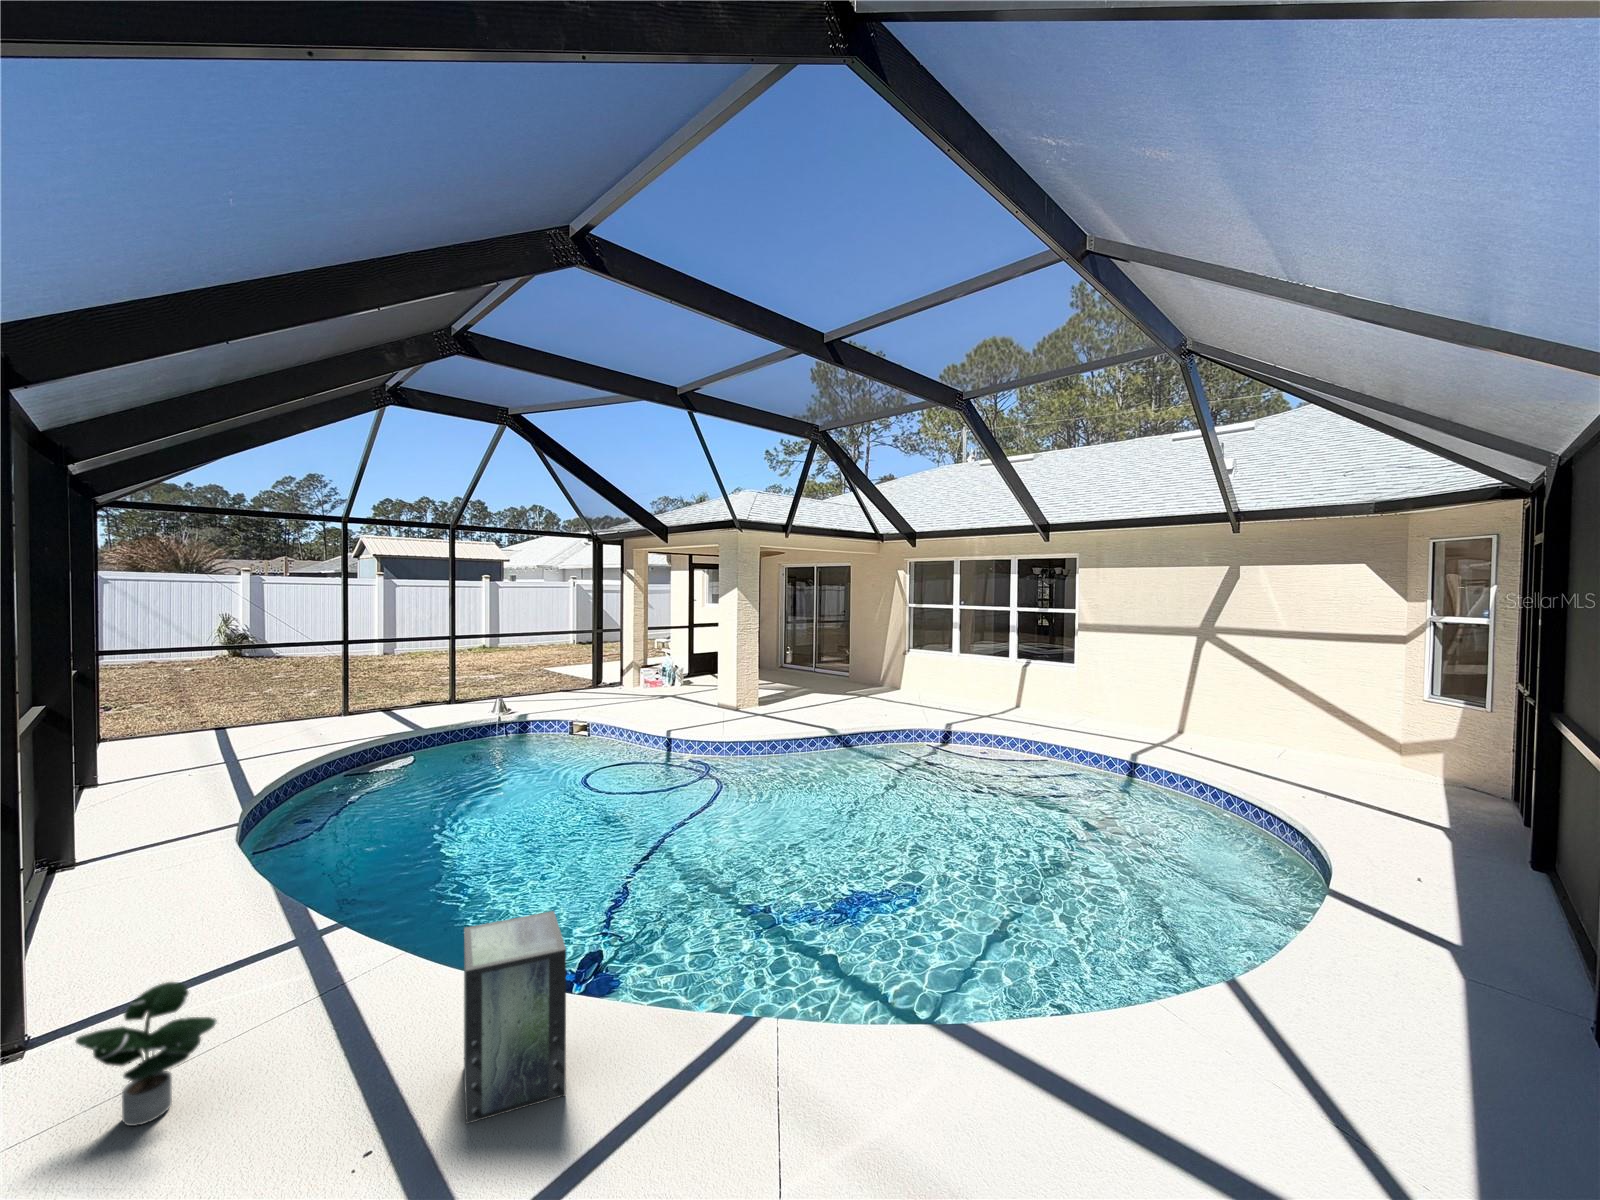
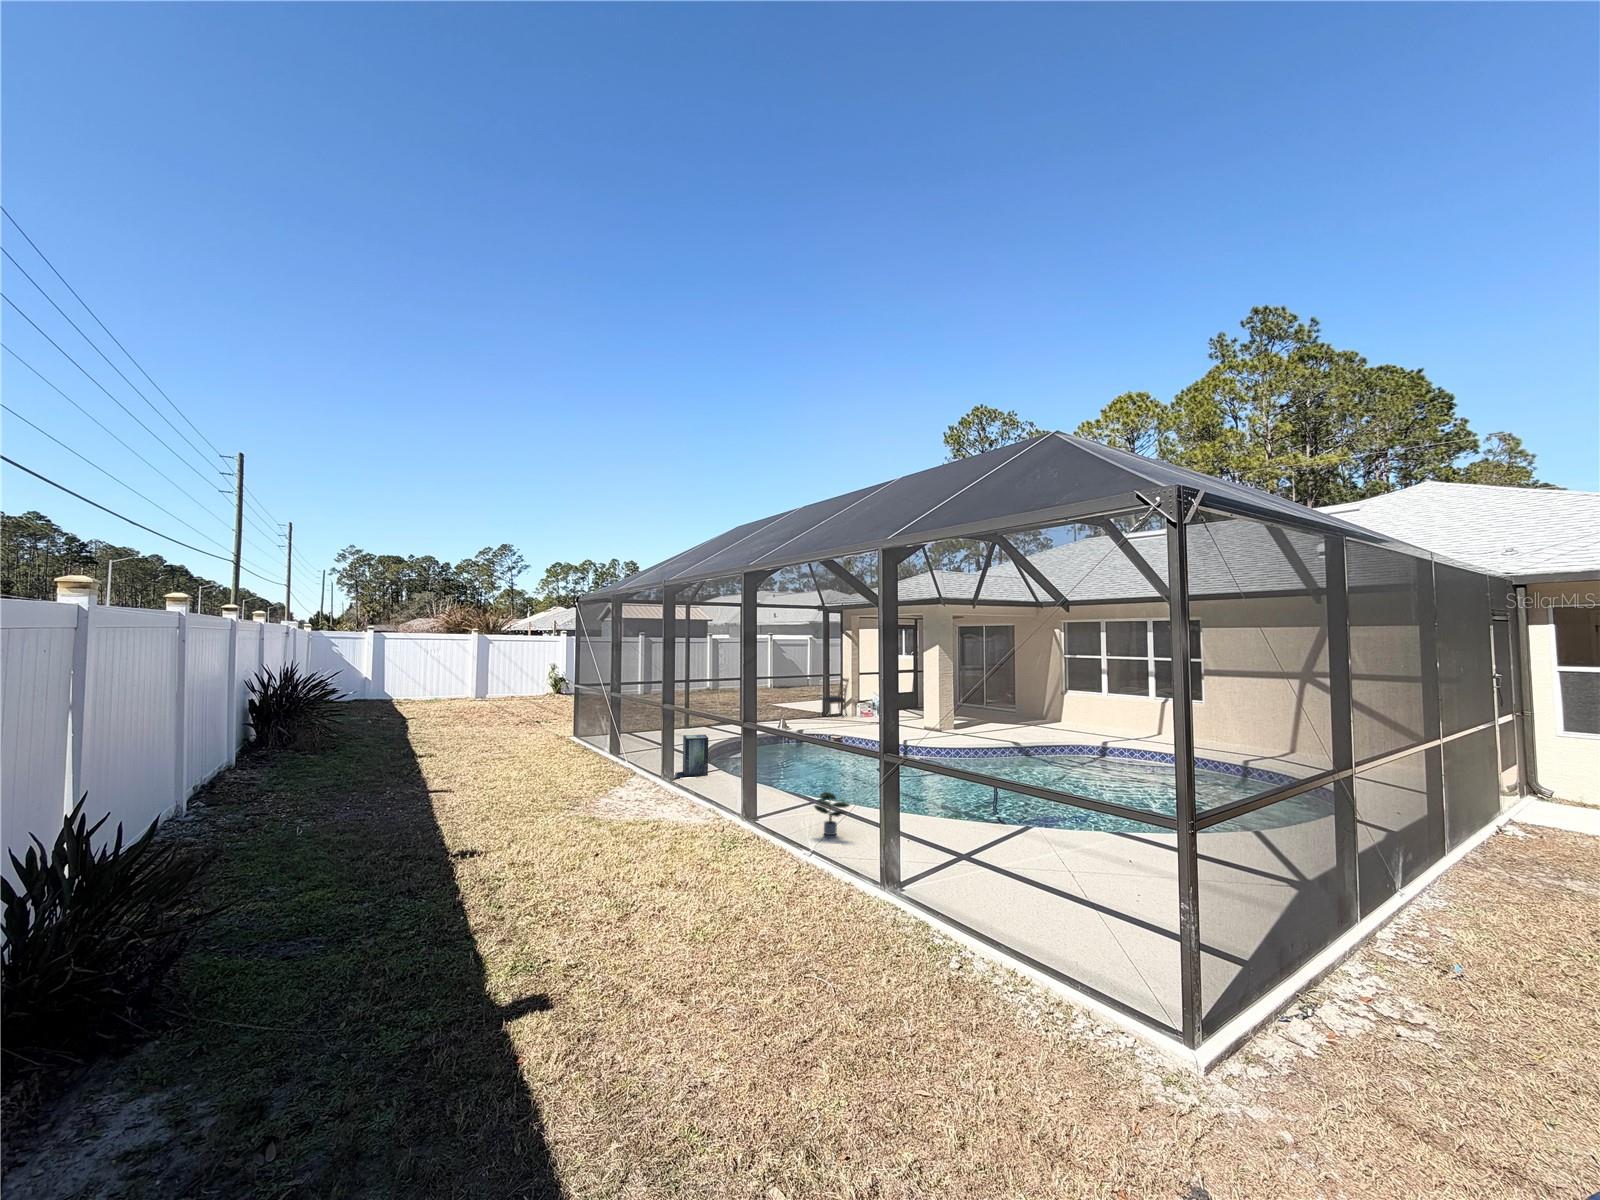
chair: none [591,634,628,689] -> present [822,678,849,717]
storage box: present [464,911,566,1124] -> present [683,735,708,776]

